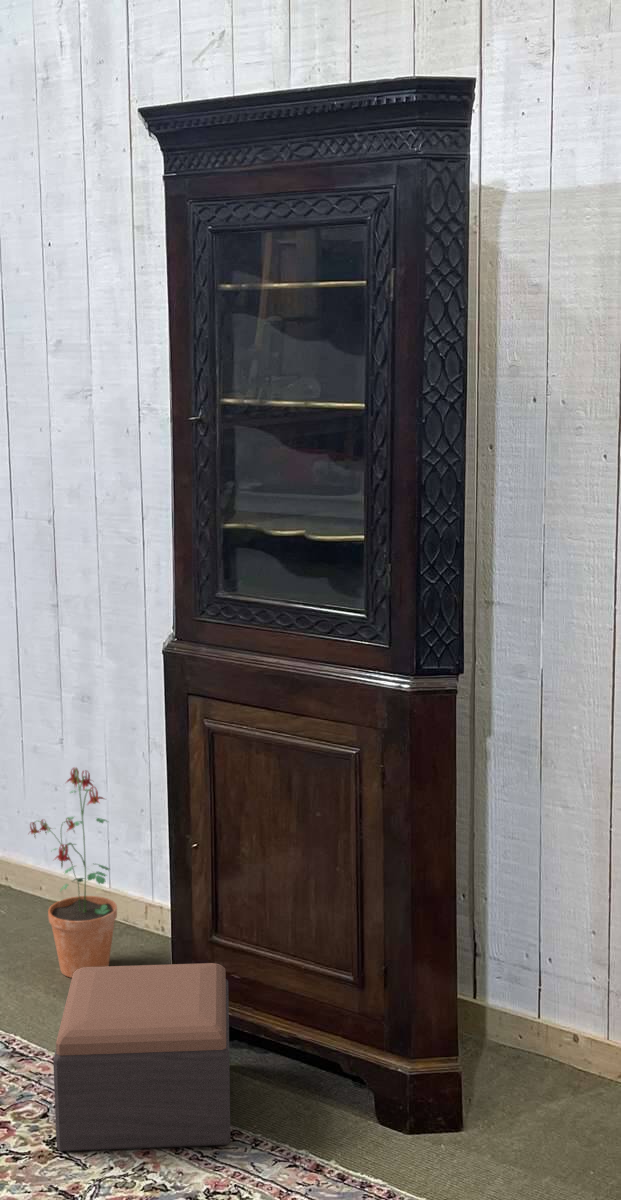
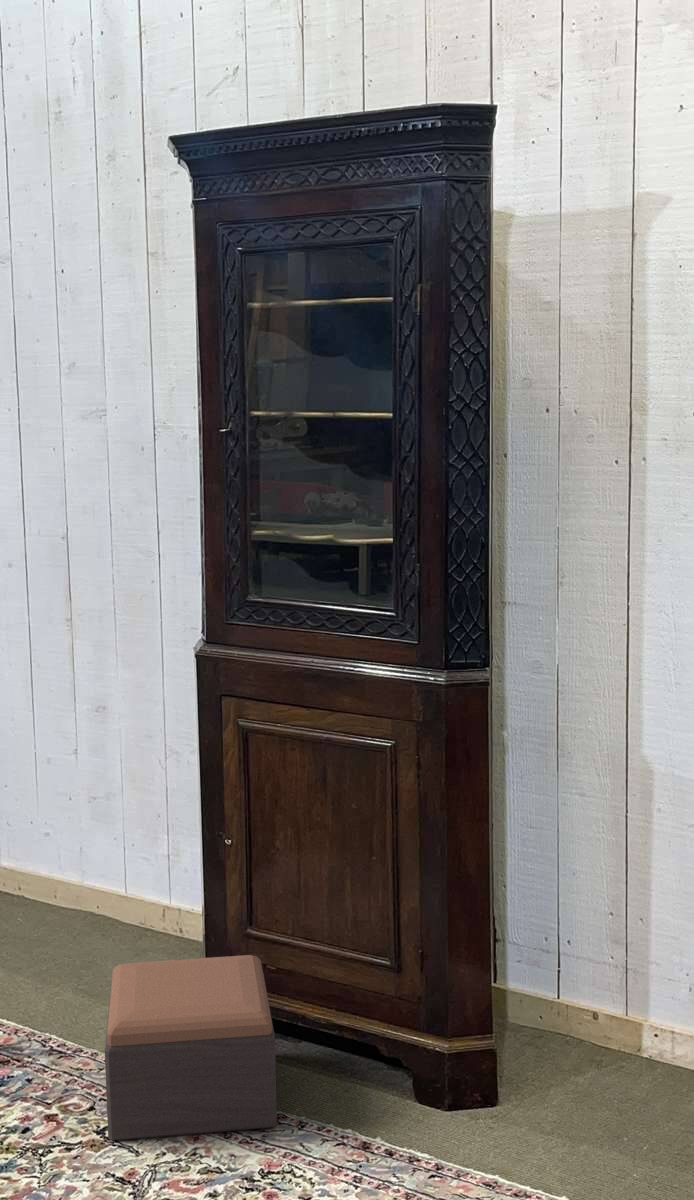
potted plant: present [30,768,117,978] -> none [51,774,142,980]

